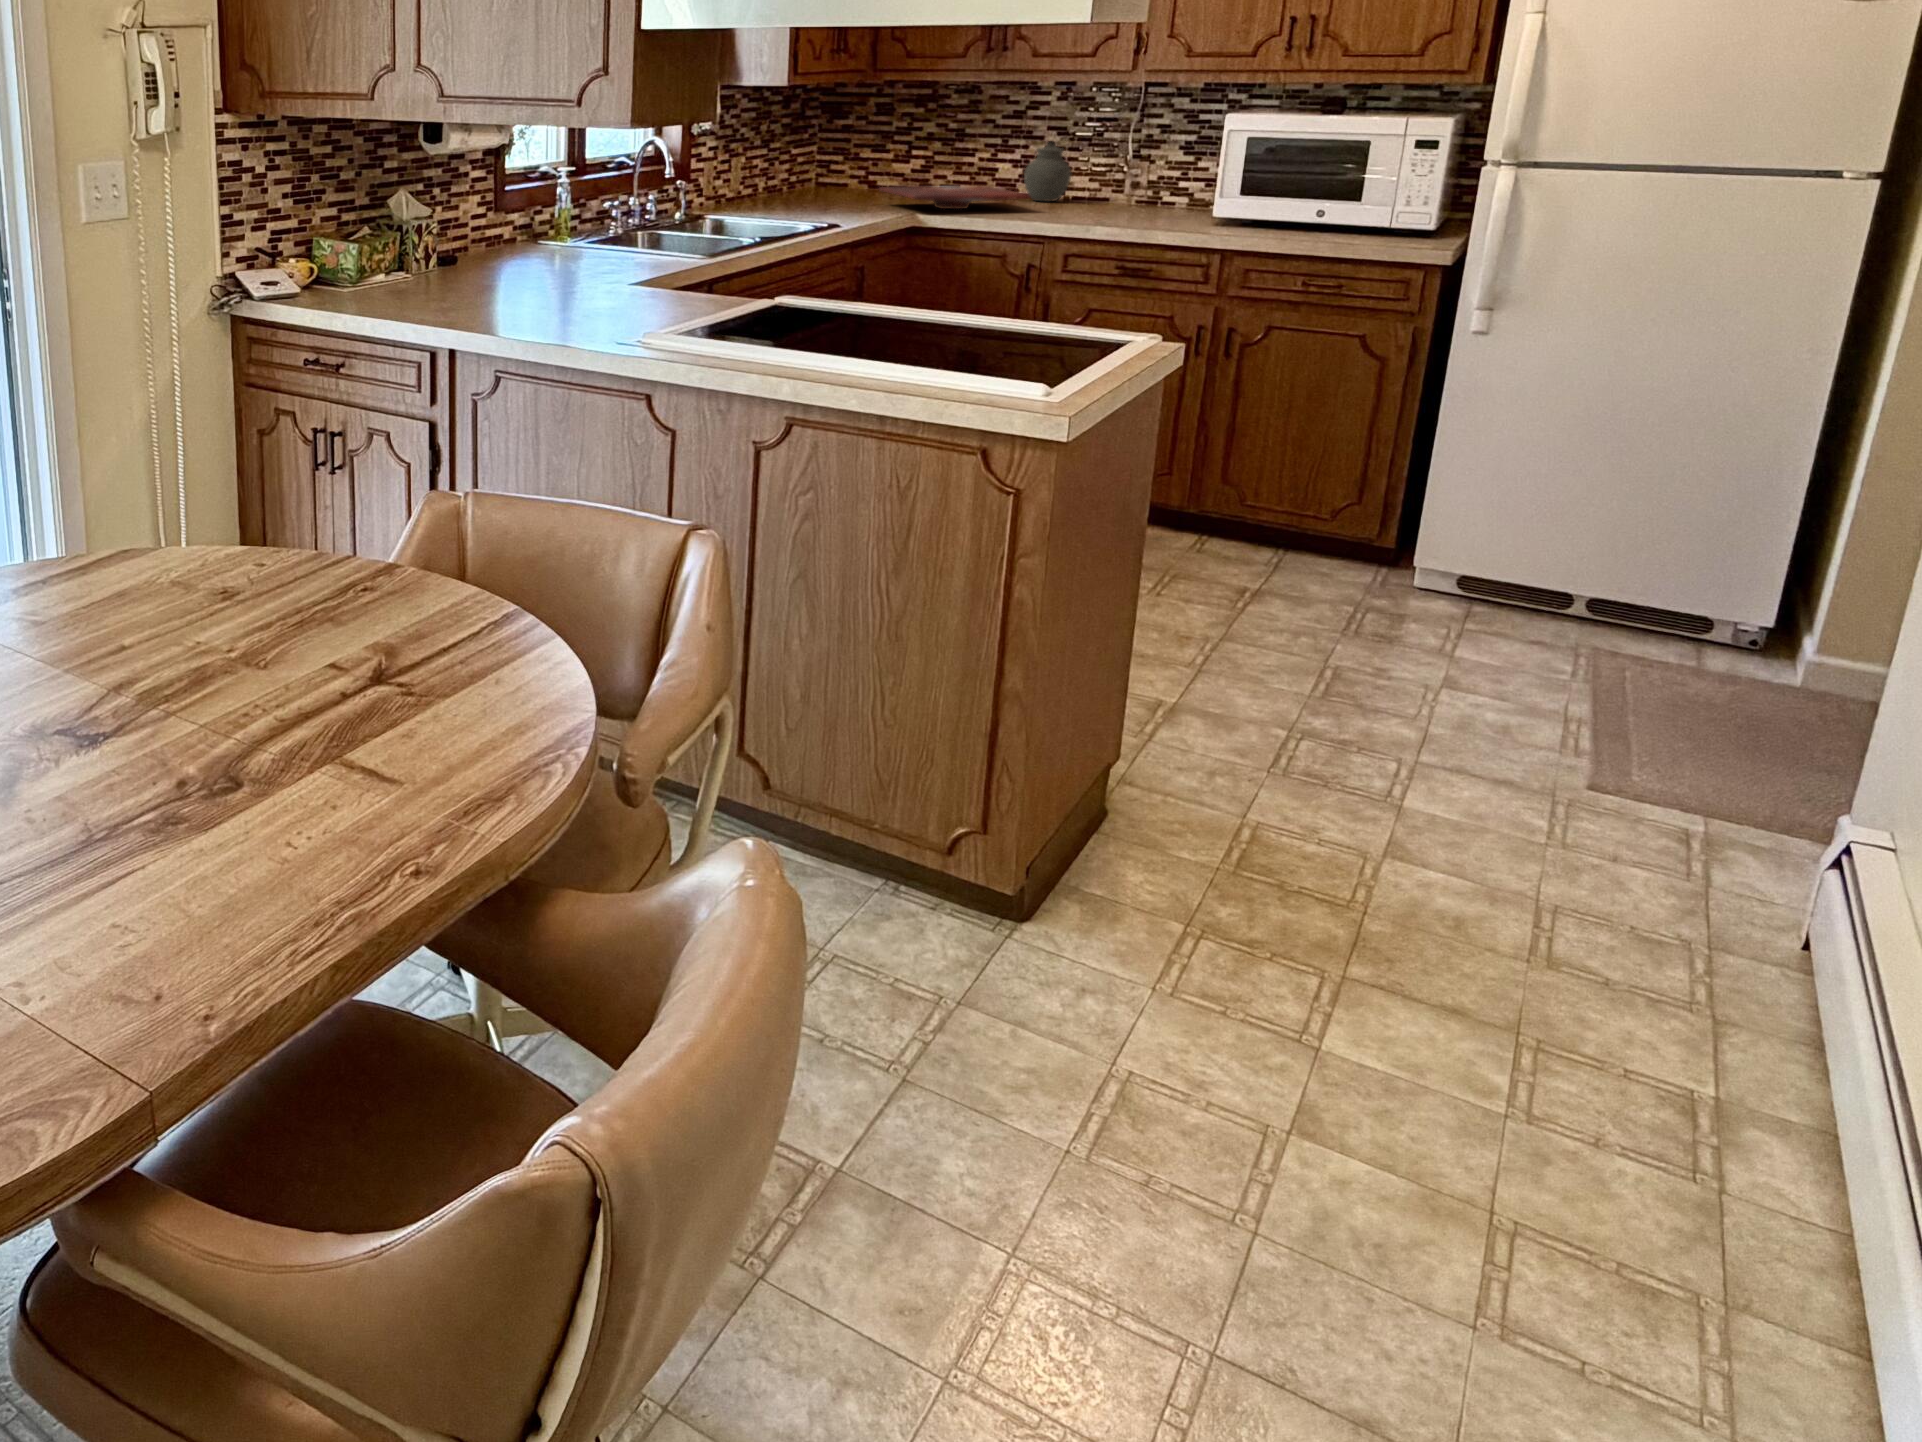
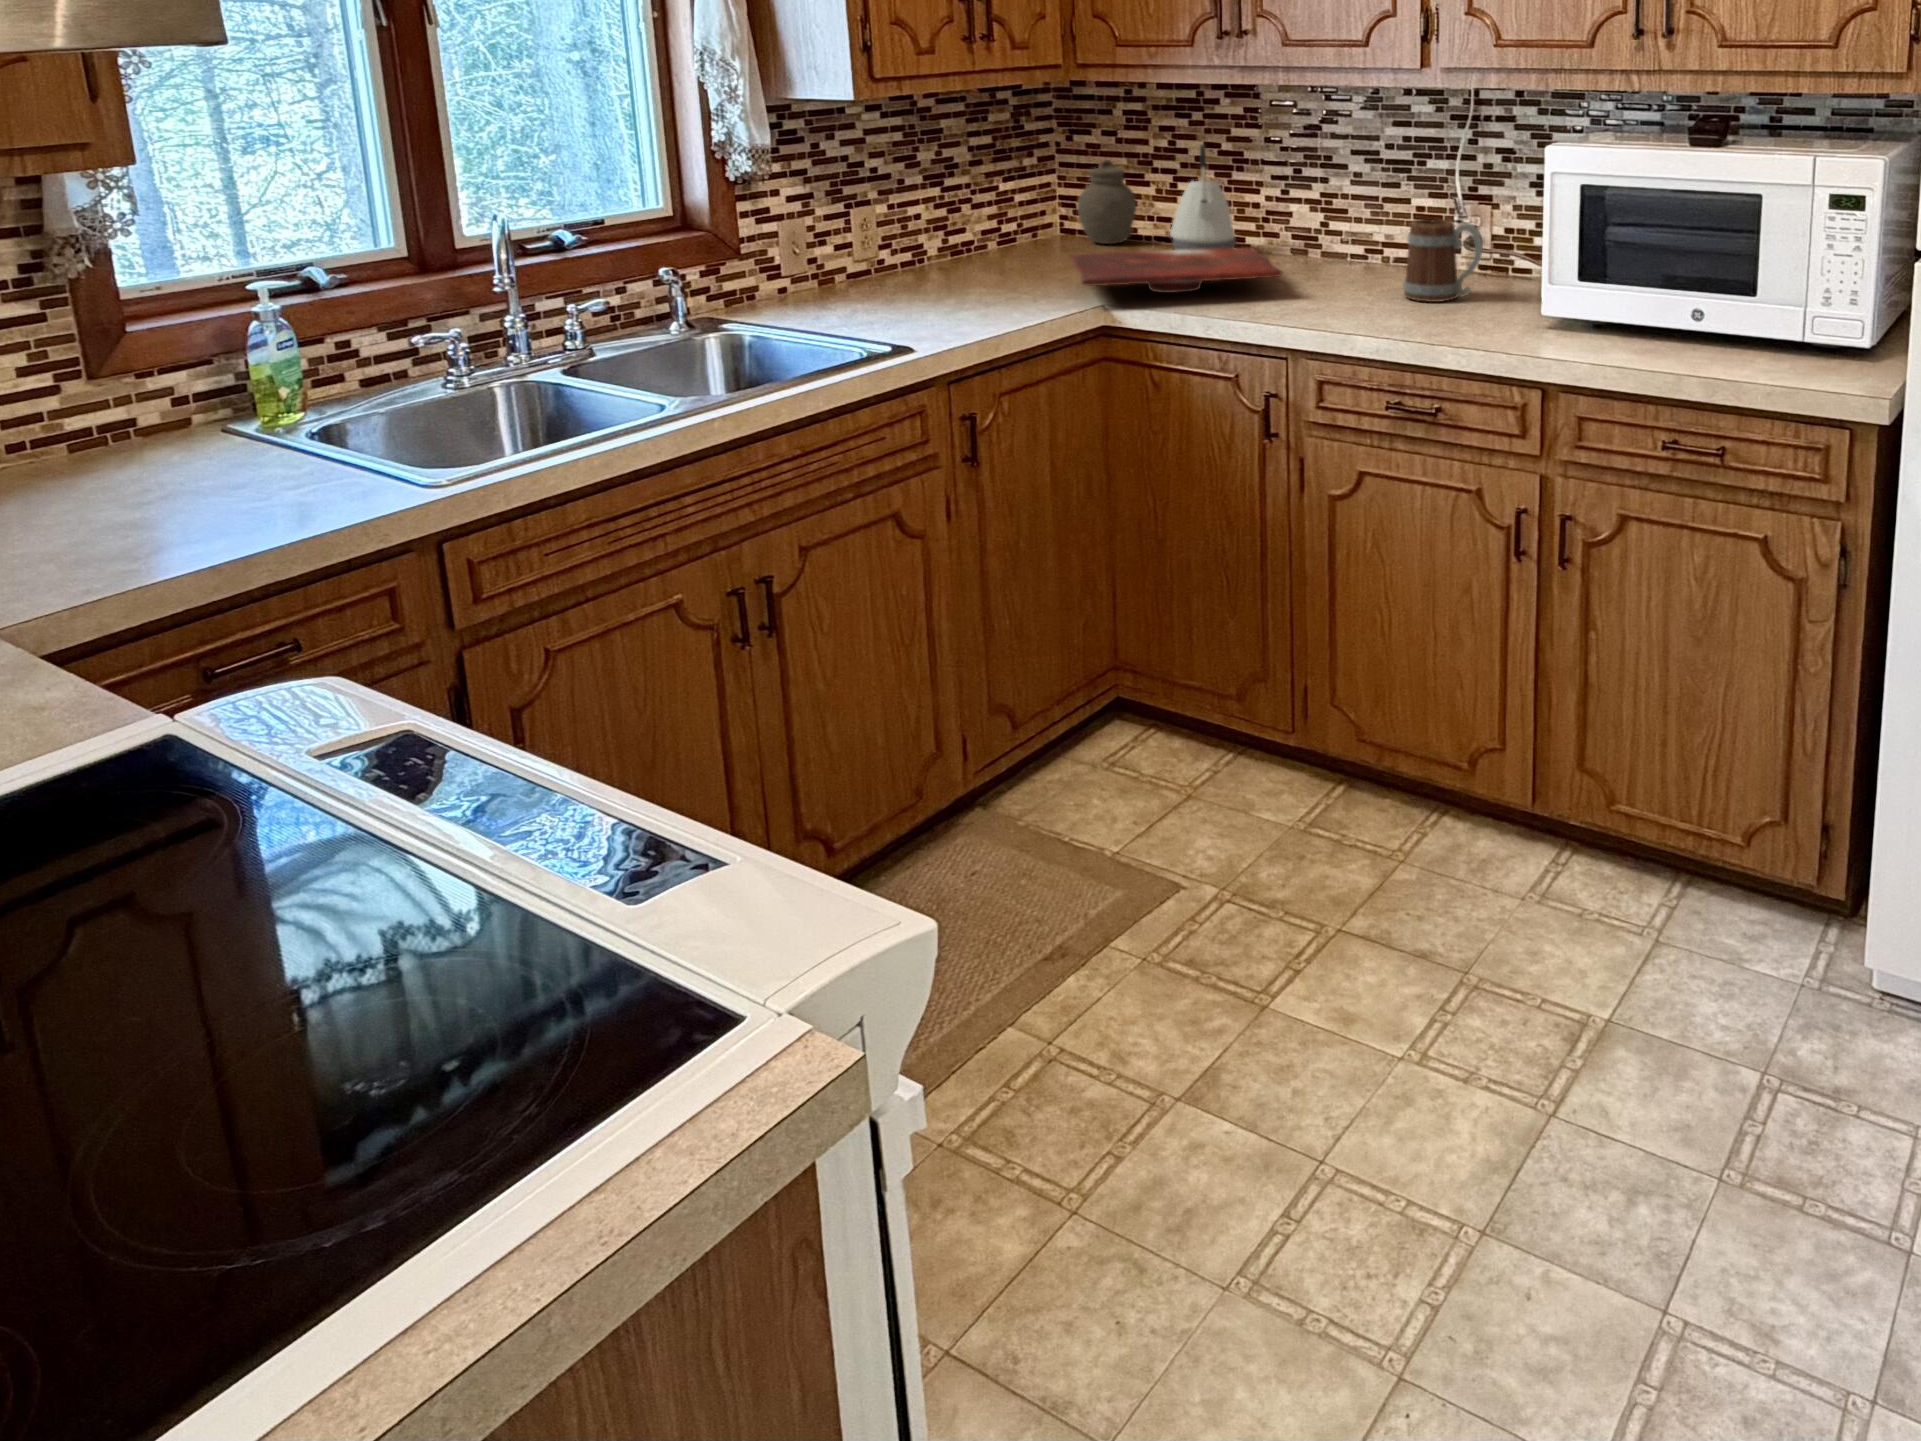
kettle: none [913,123,960,196] -> present [1170,145,1236,250]
jar: present [1024,142,1071,201] -> present [1077,160,1138,244]
mug: none [1106,165,1165,214] -> present [1403,219,1483,302]

